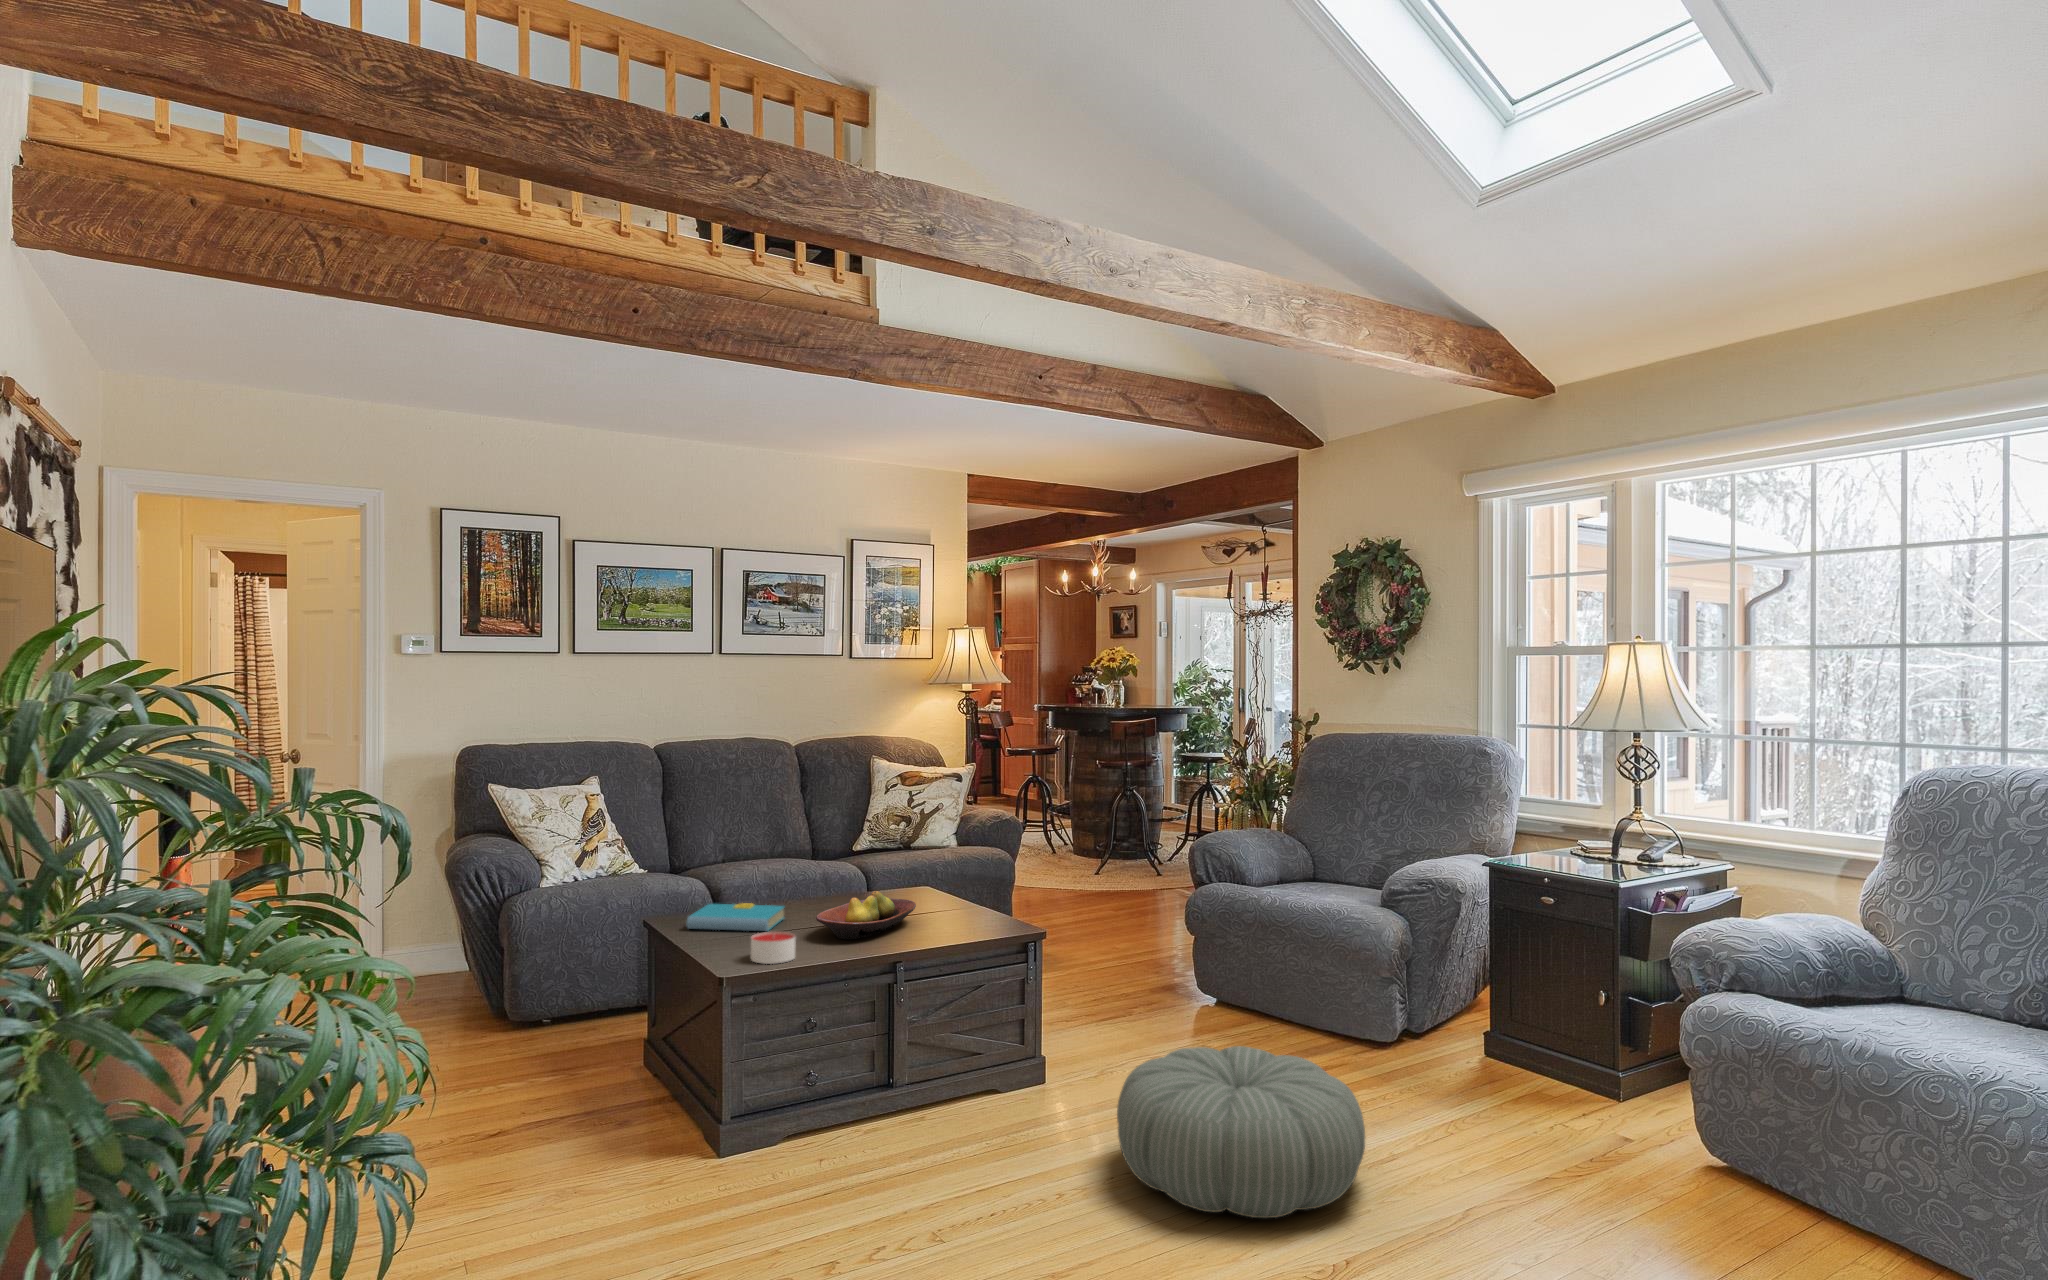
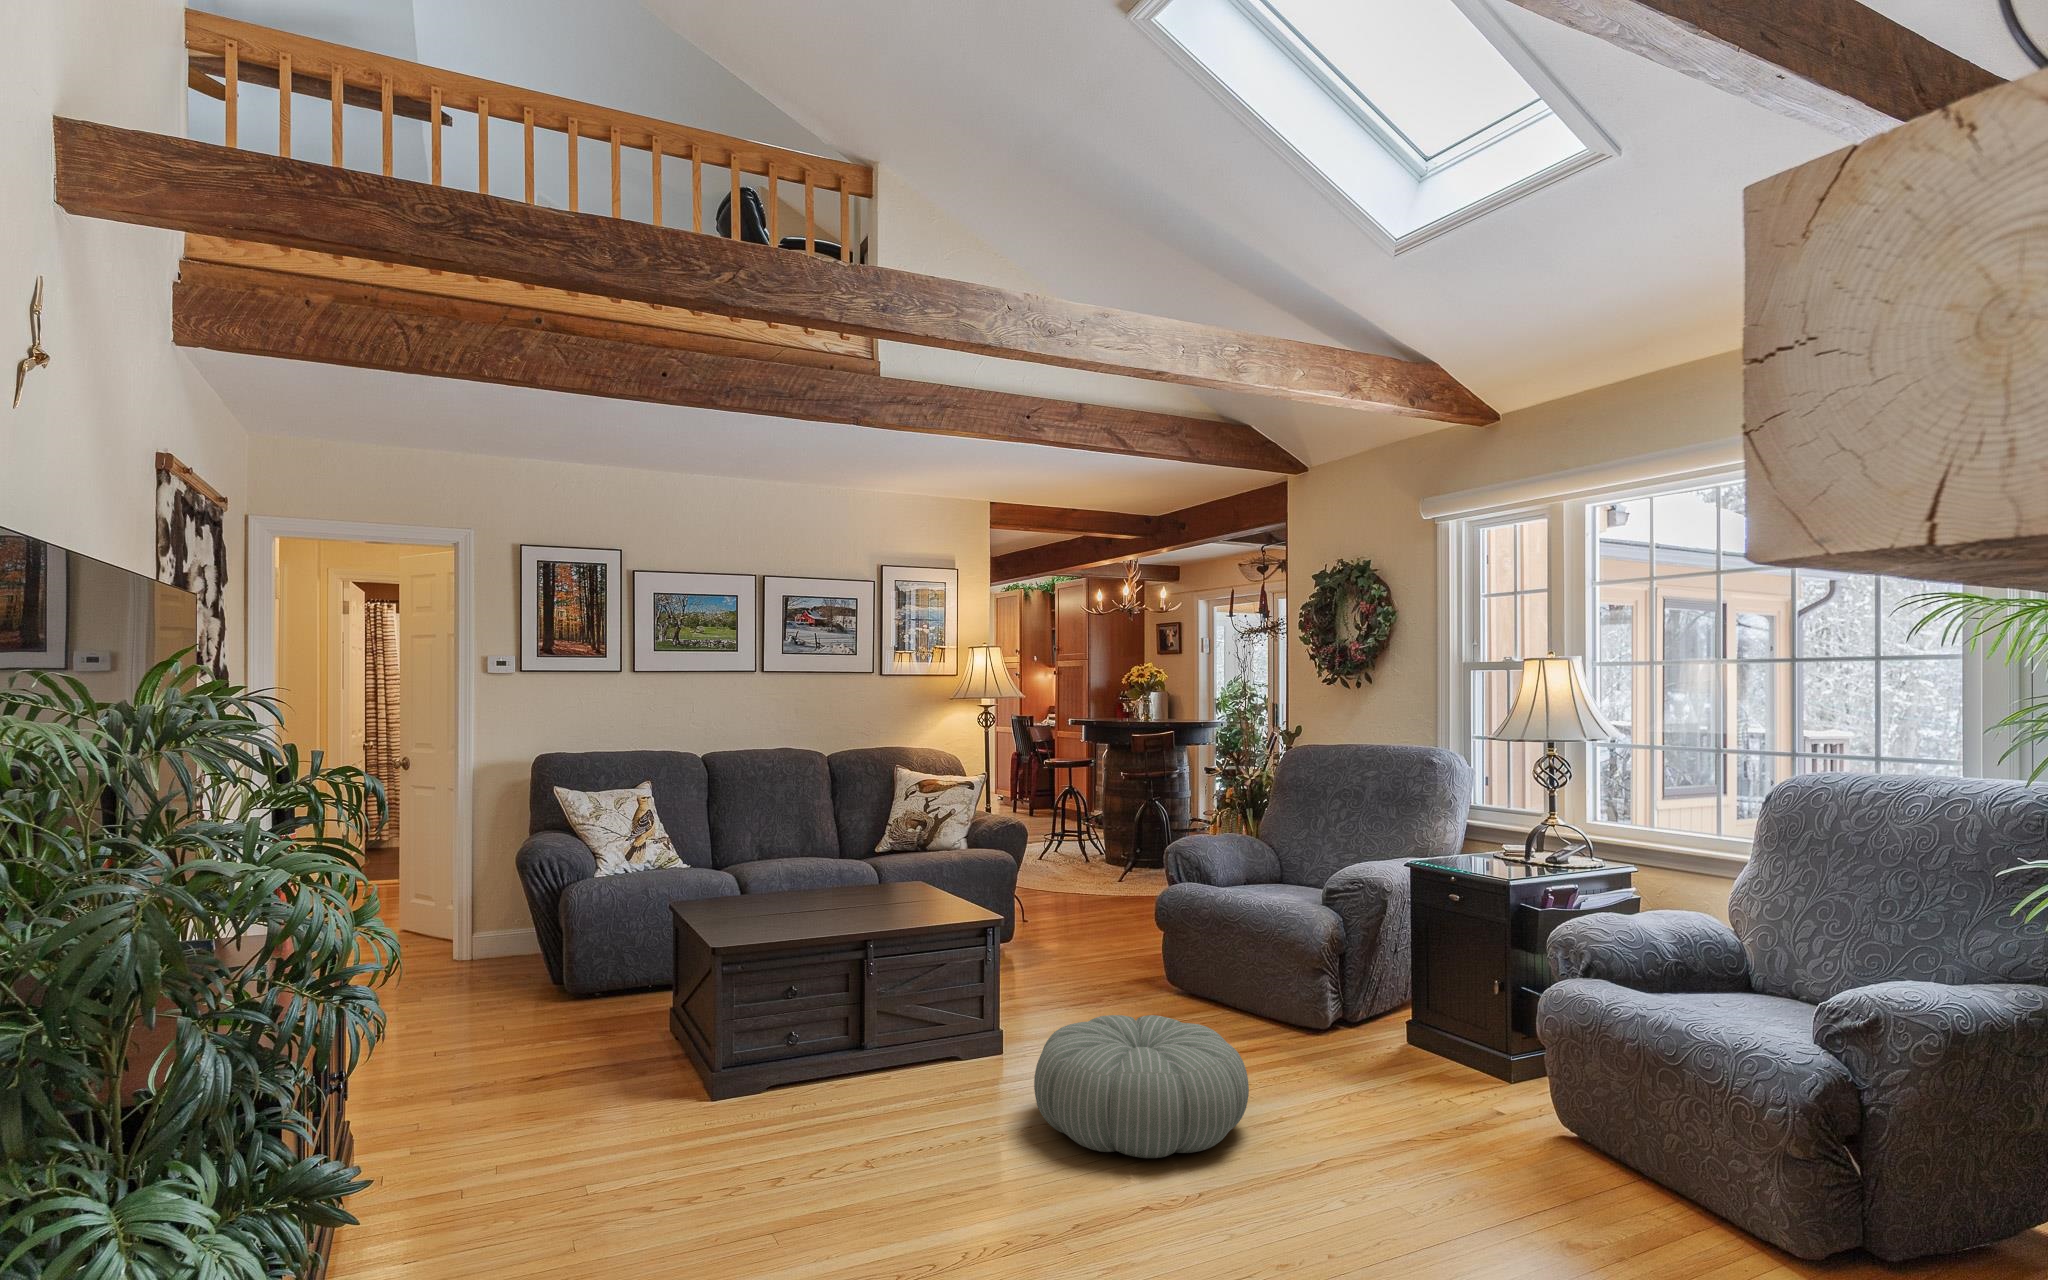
fruit bowl: present [816,891,916,939] -> none [804,878,896,918]
book: present [686,903,784,931] -> none [699,887,786,911]
candle: present [751,932,796,964] -> none [741,909,780,936]

